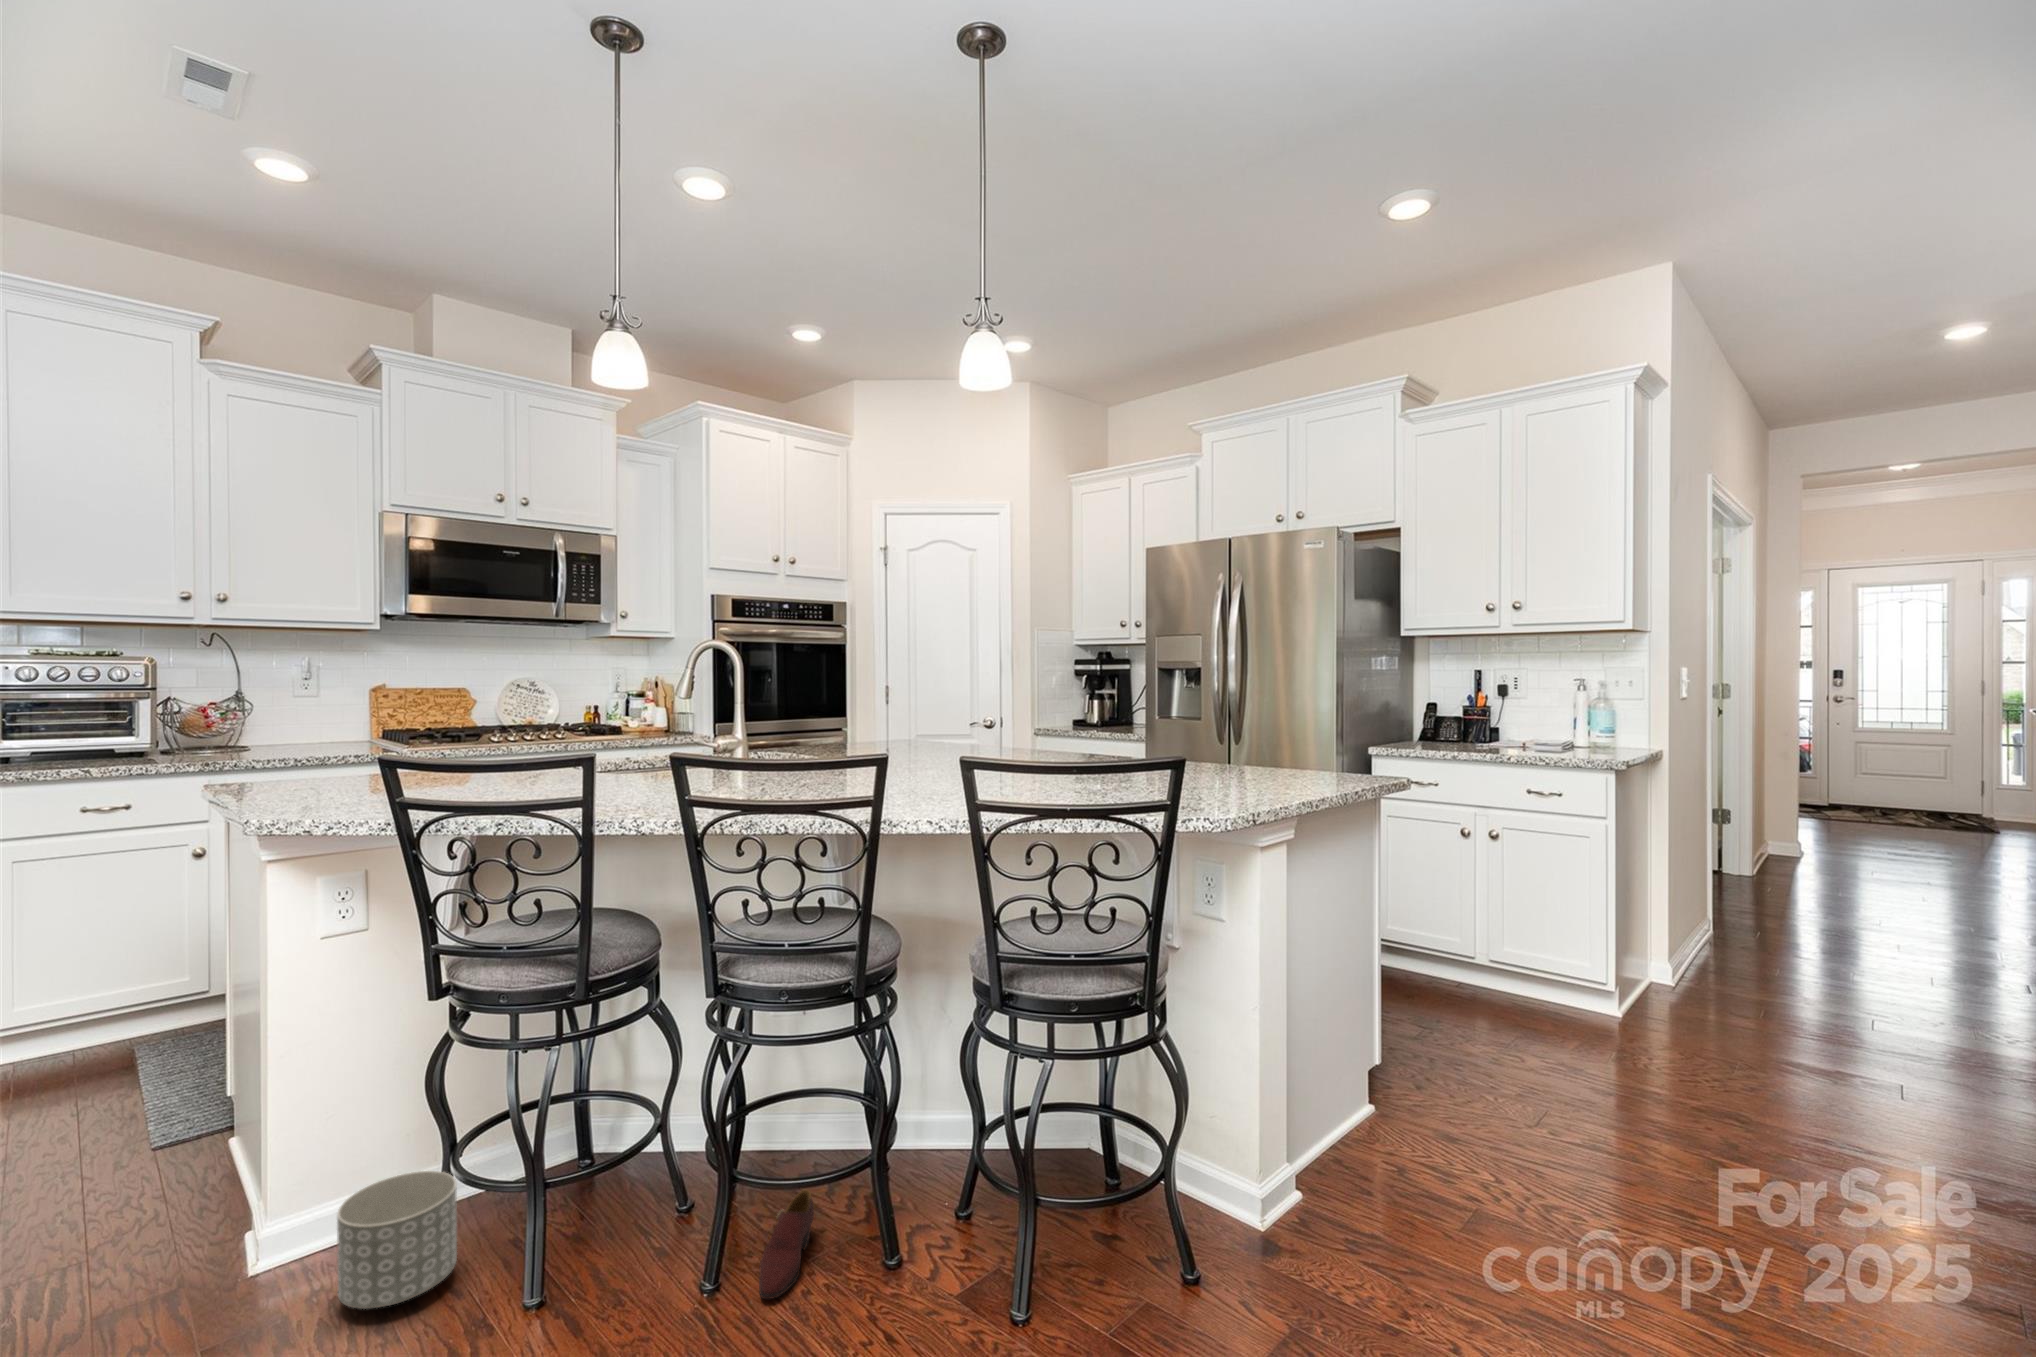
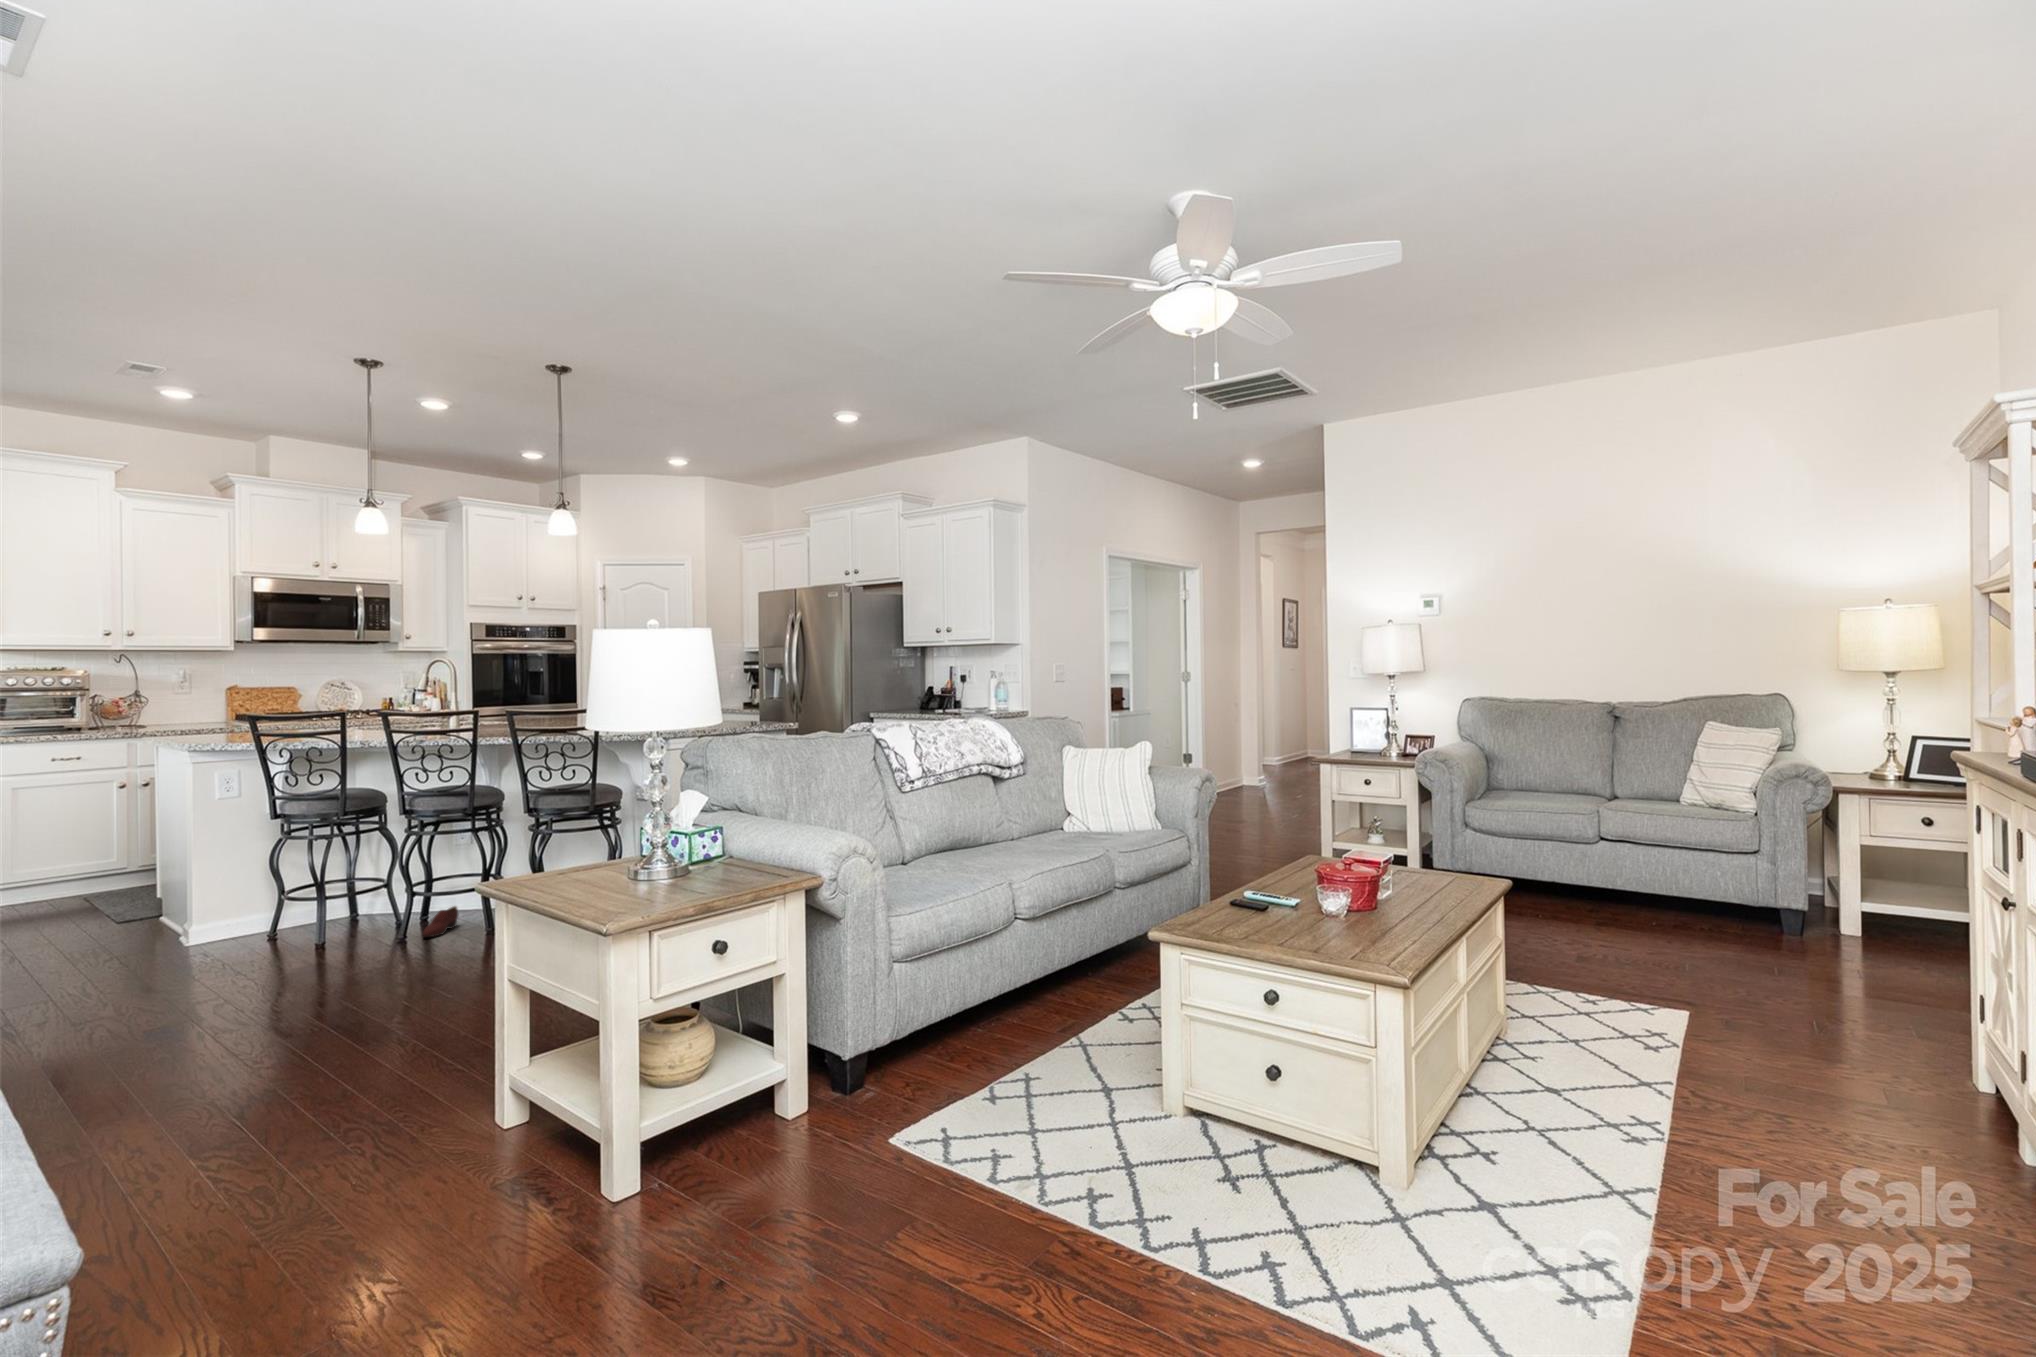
planter: present [337,1171,457,1309] -> none [227,898,283,947]

